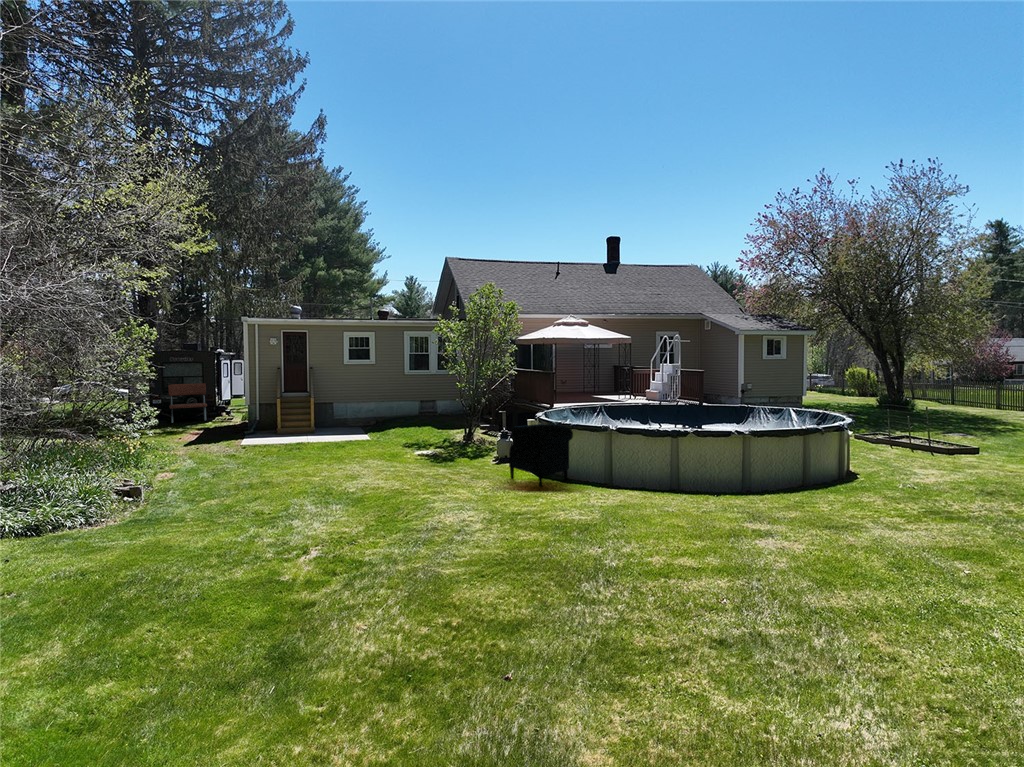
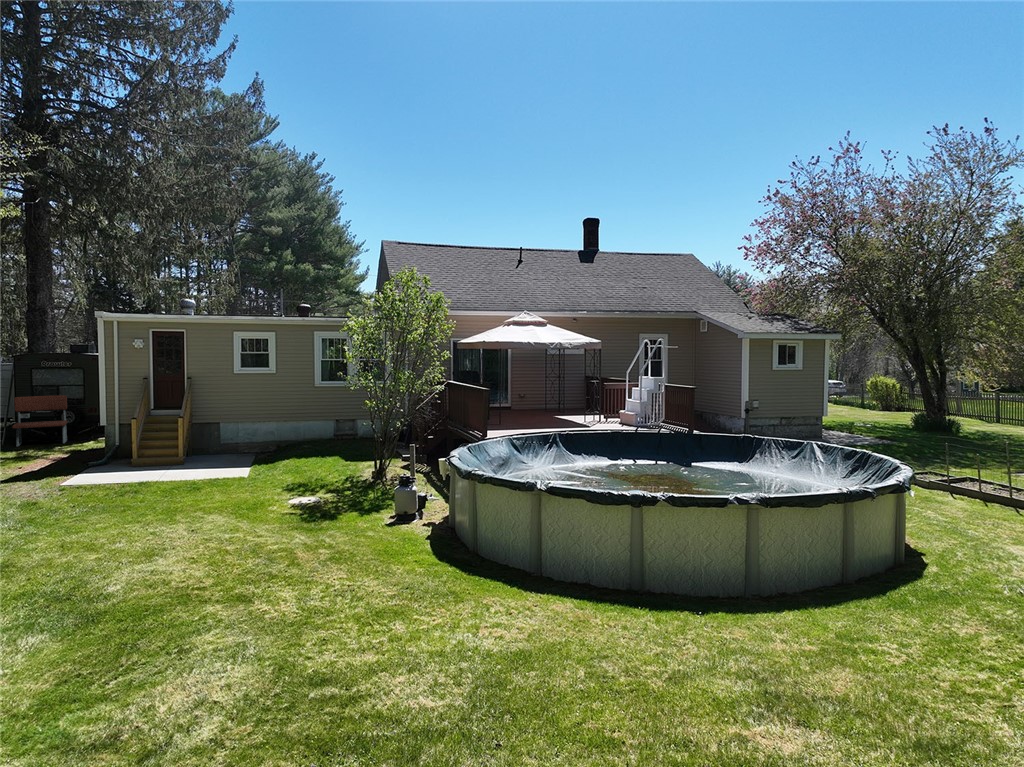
chair: present [509,424,573,486] -> none [387,475,485,580]

